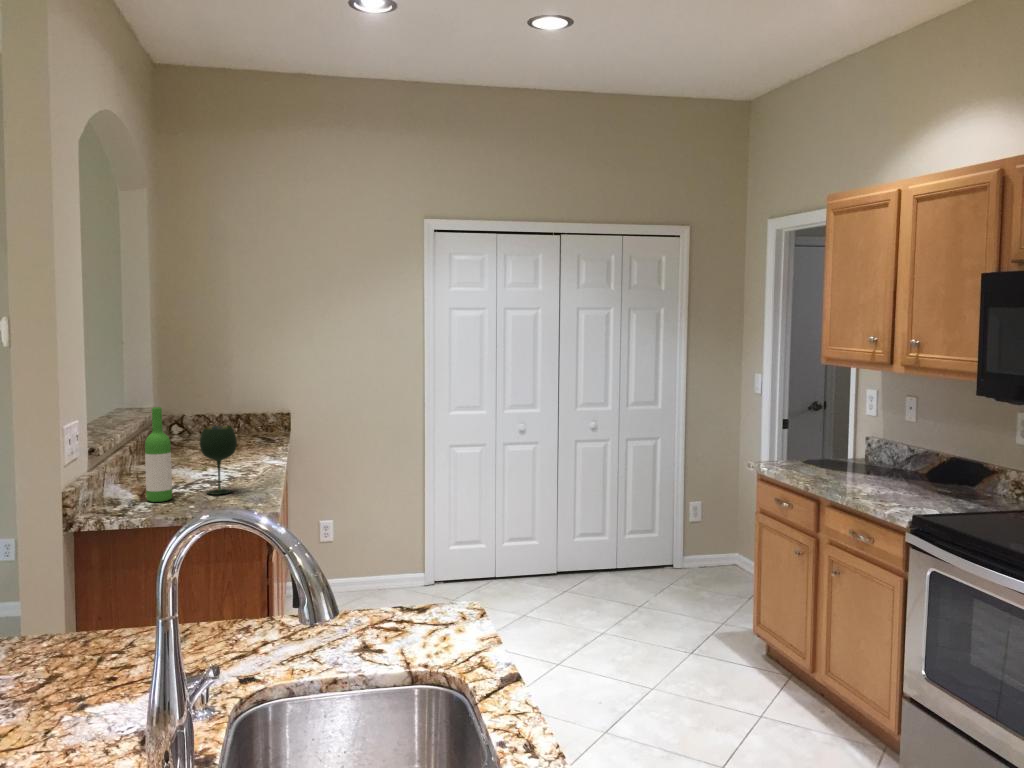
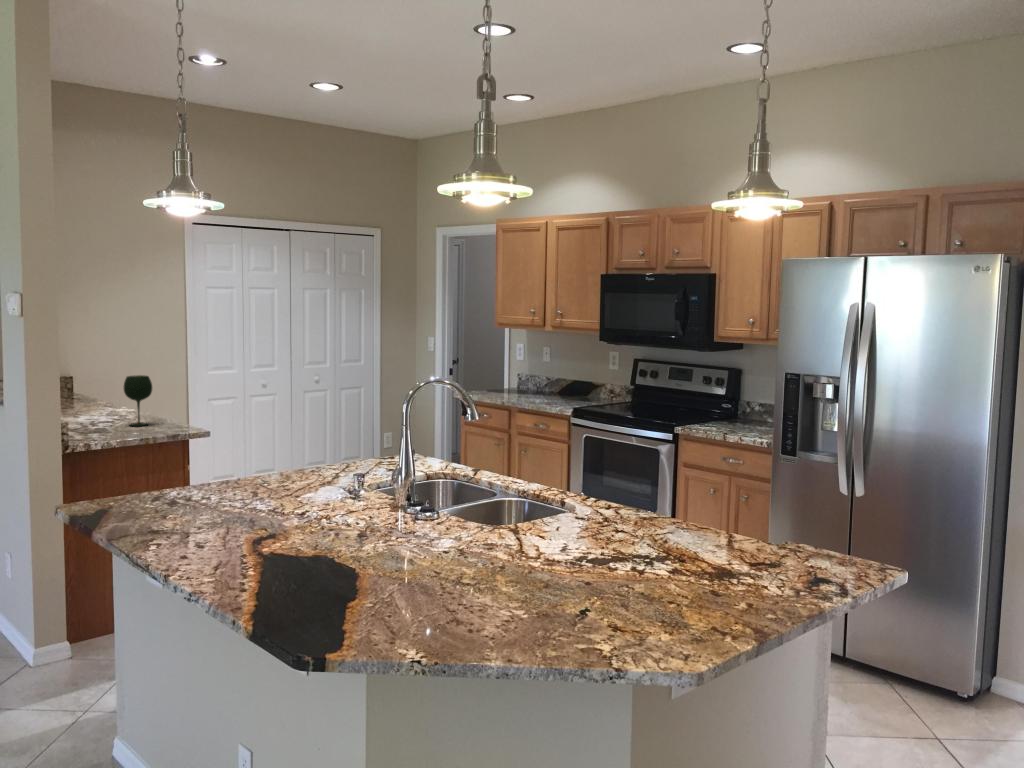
wine bottle: present [145,407,172,502] -> none [93,361,114,432]

